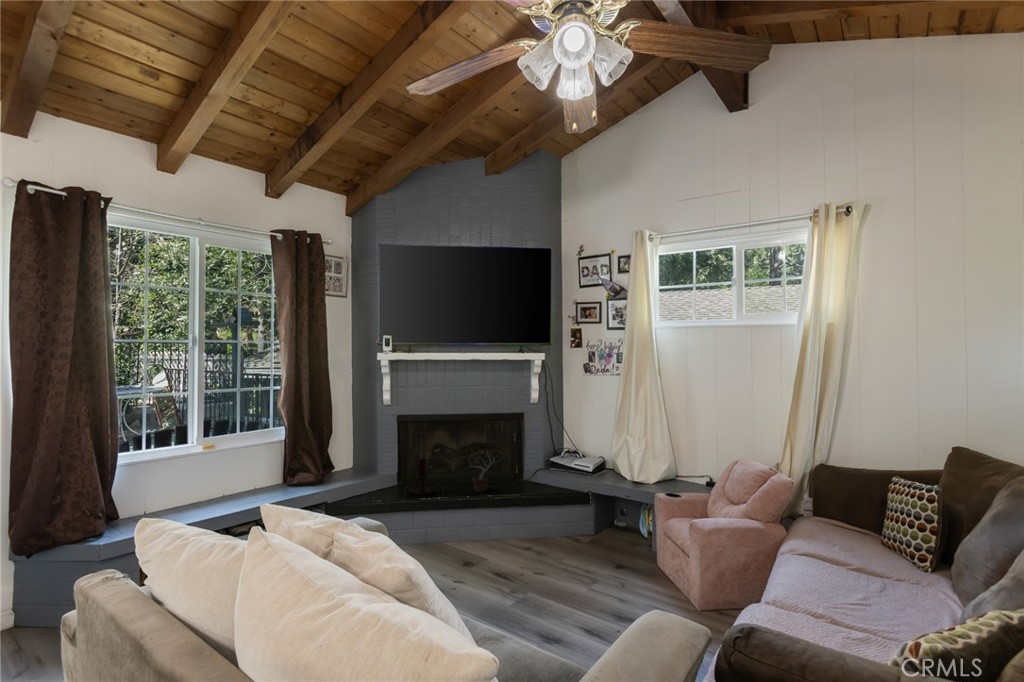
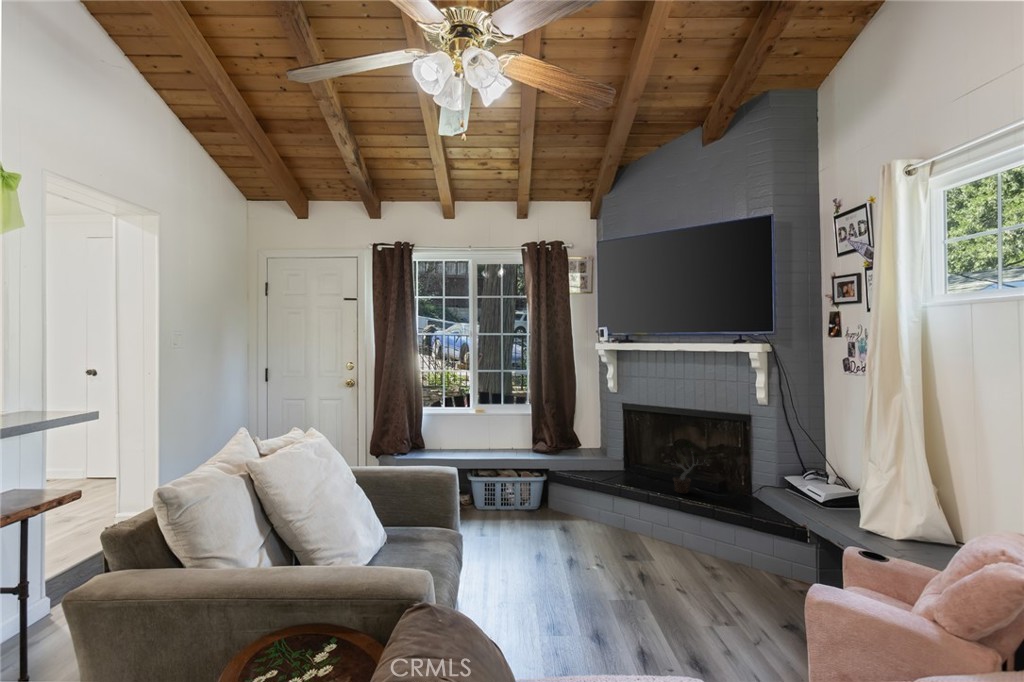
candle holder: present [410,459,441,495] -> none [615,446,643,482]

